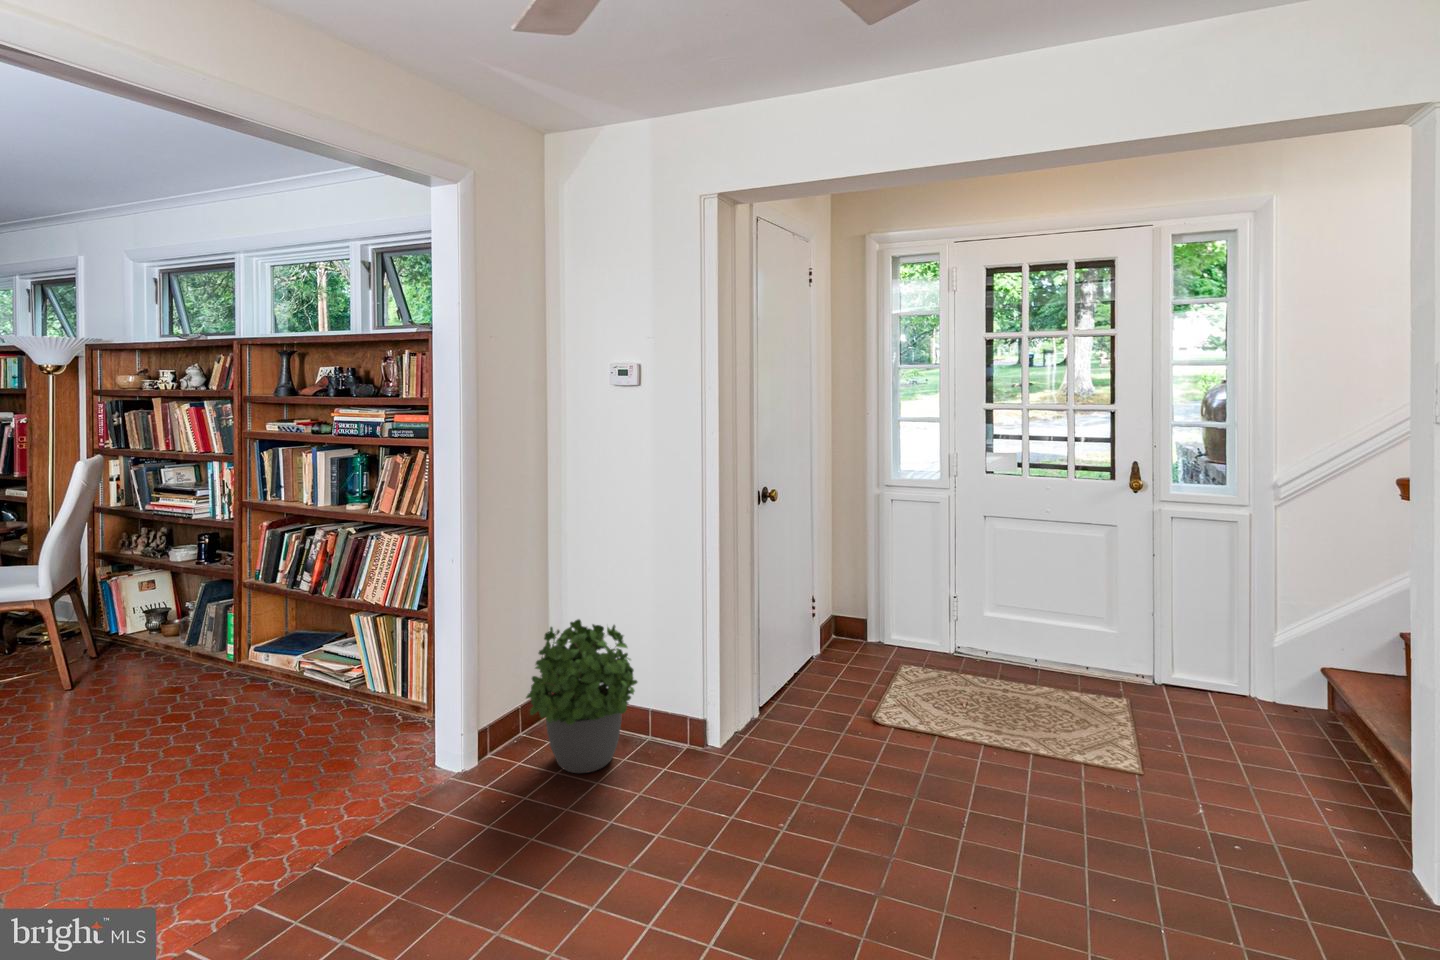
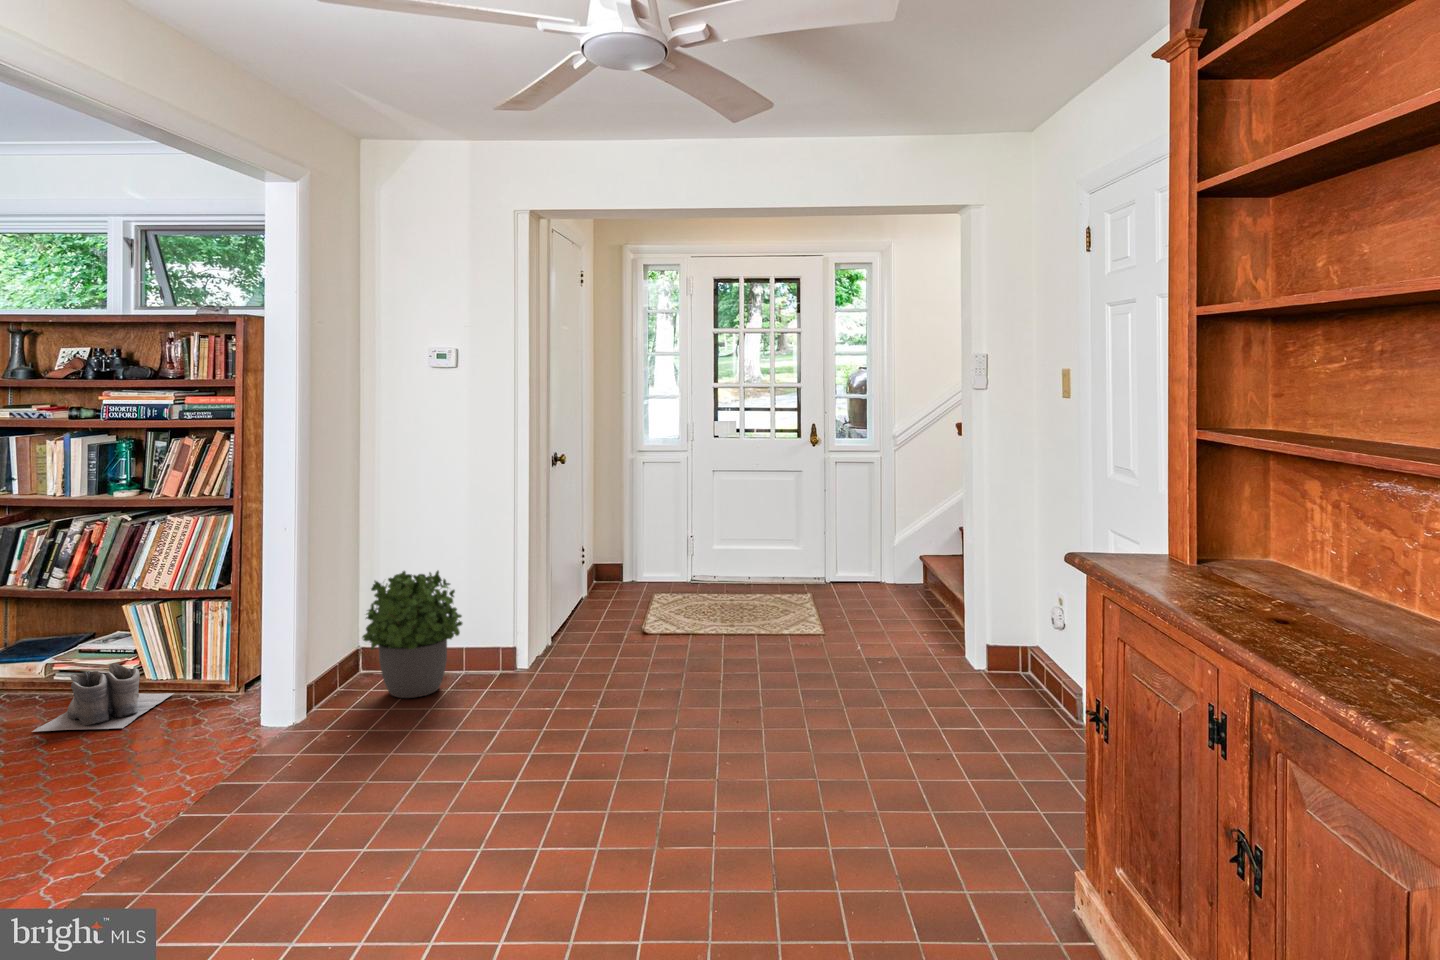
boots: none [246,680,385,757] -> present [32,663,174,732]

